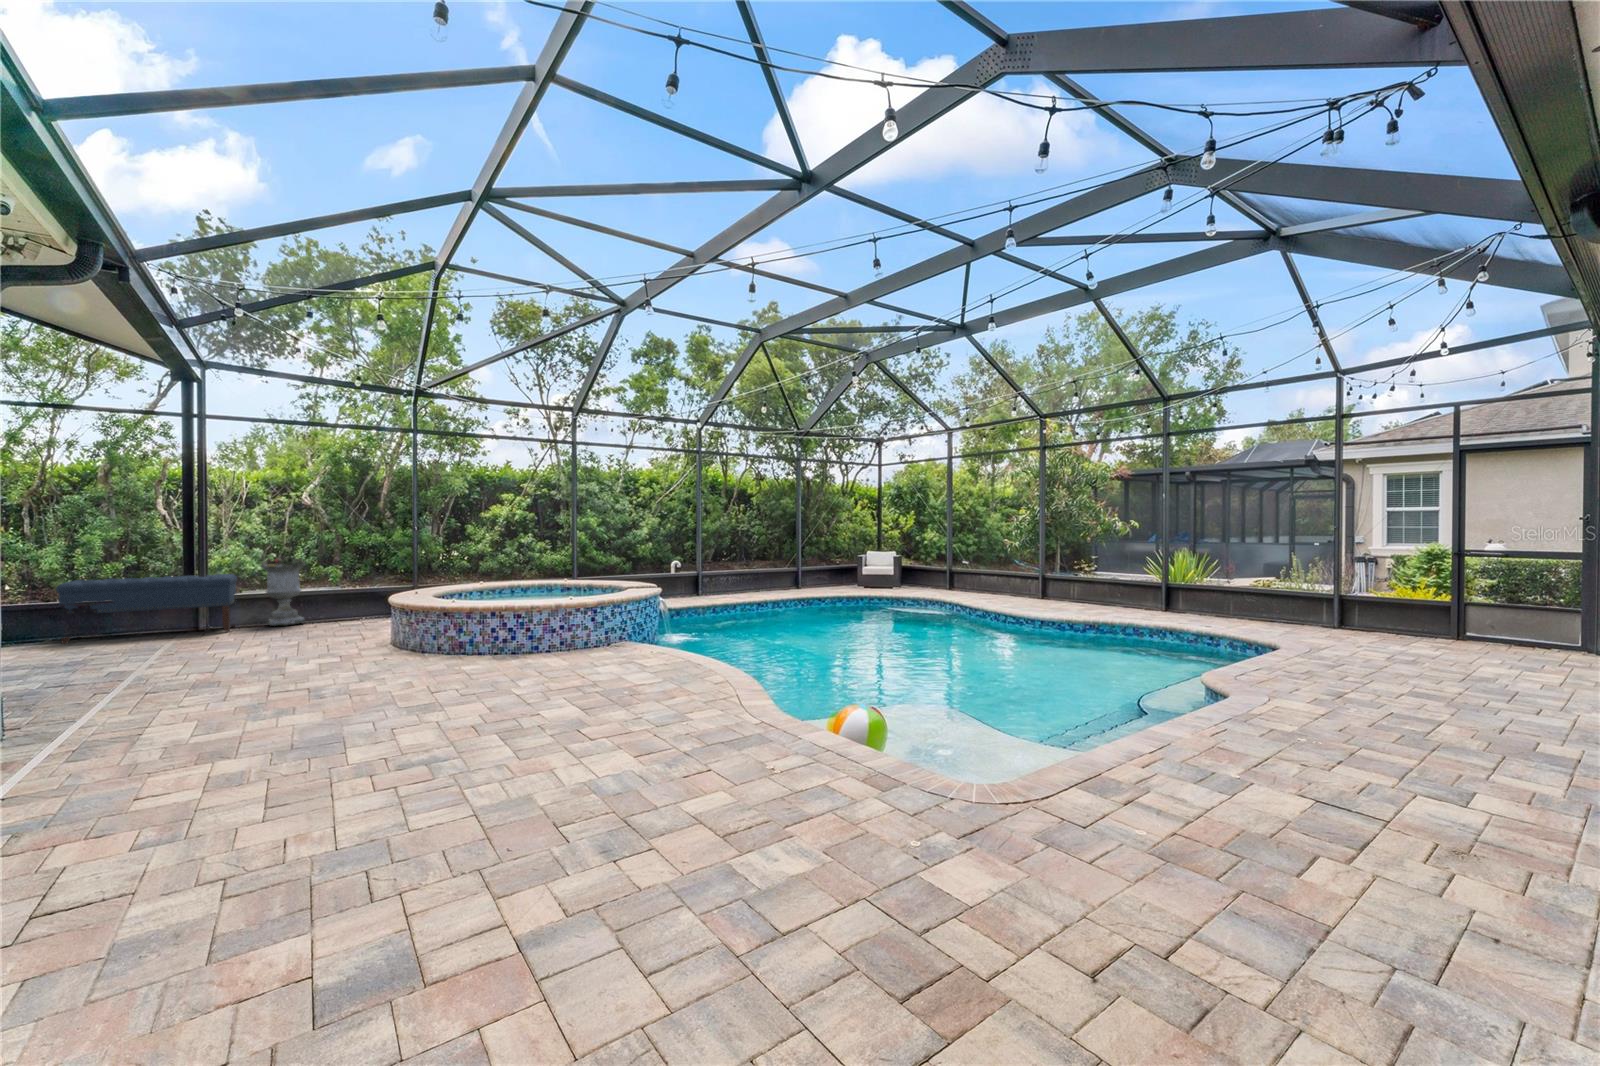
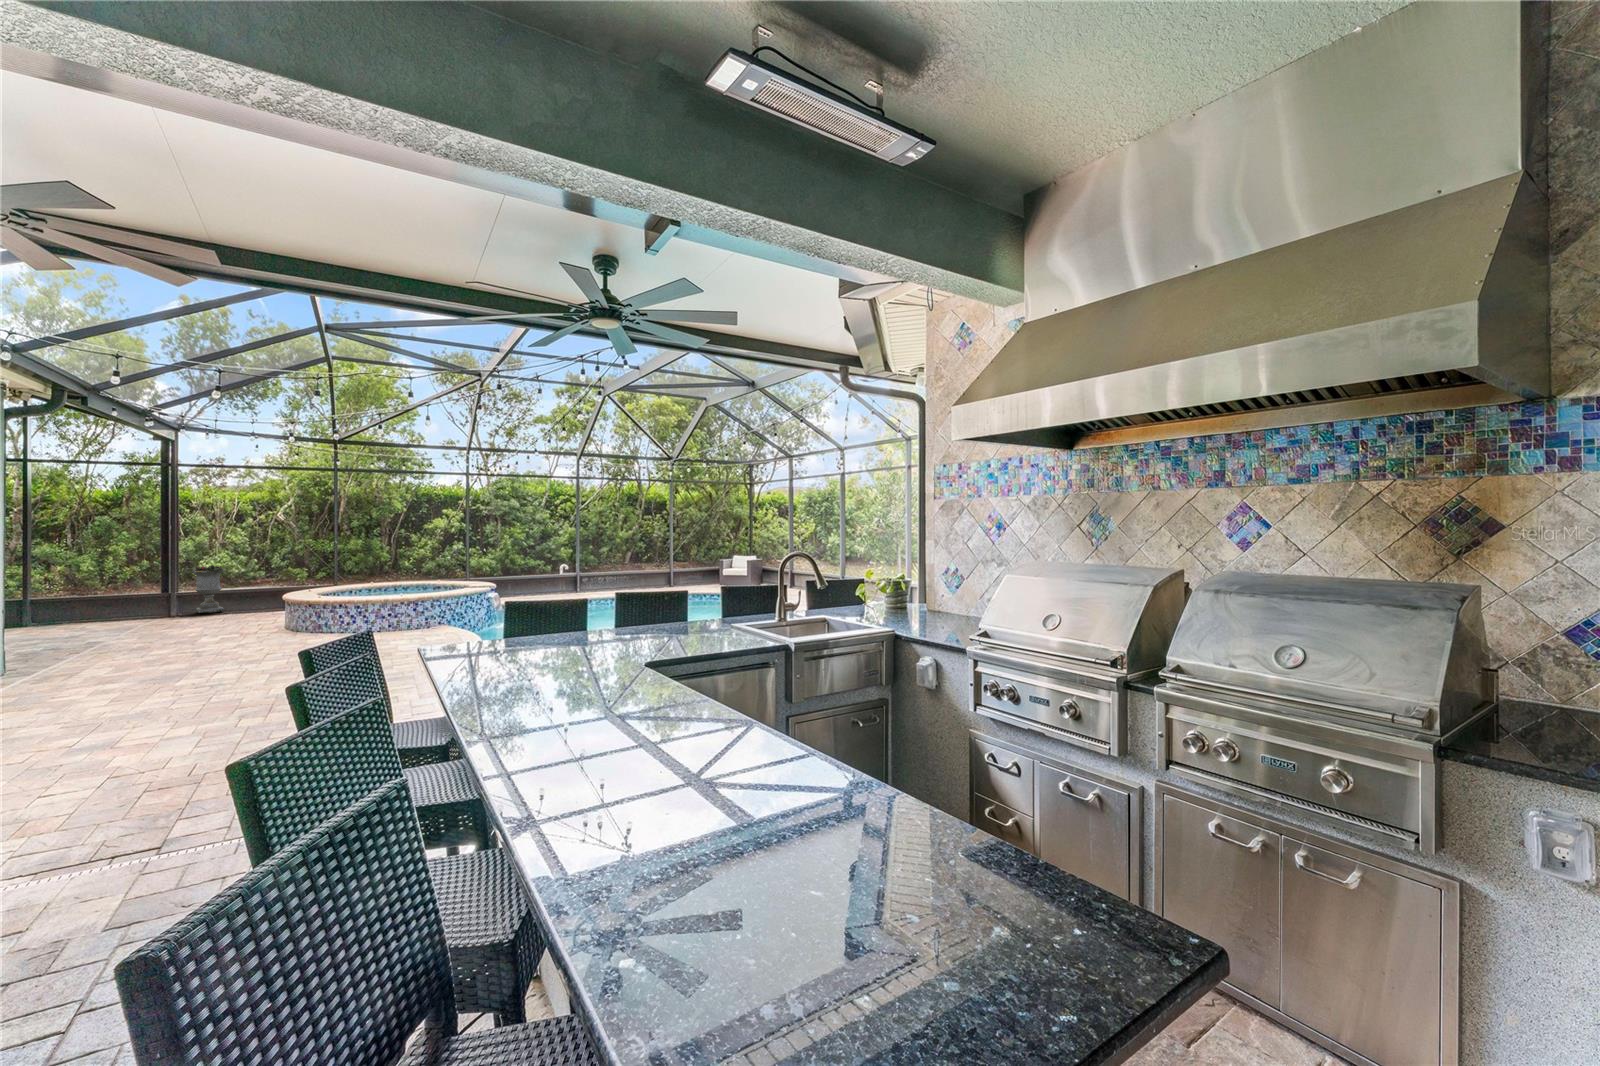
bench: present [56,574,237,644] -> none [50,577,175,625]

